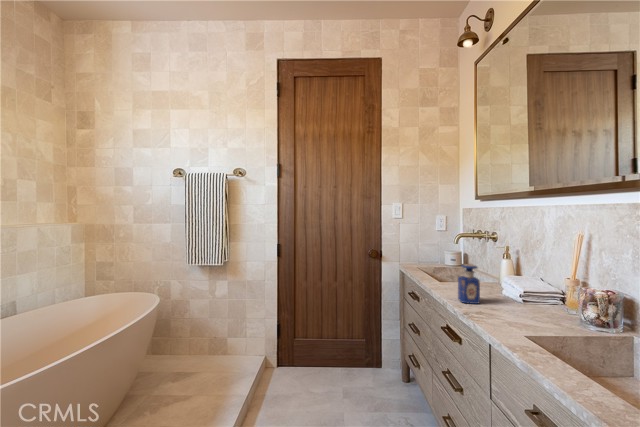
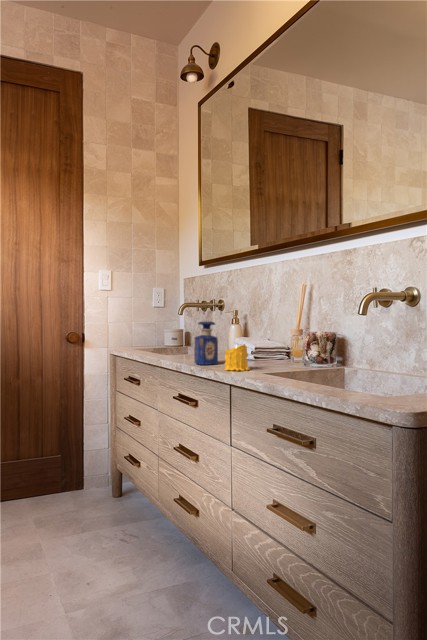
candle: none [481,292,510,321] -> present [223,344,250,371]

